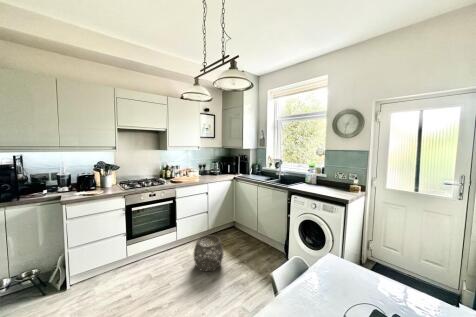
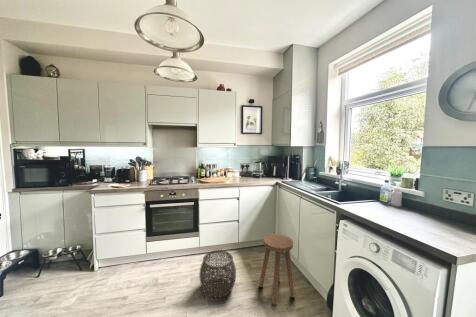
stool: none [237,214,264,263] -> present [259,234,295,305]

